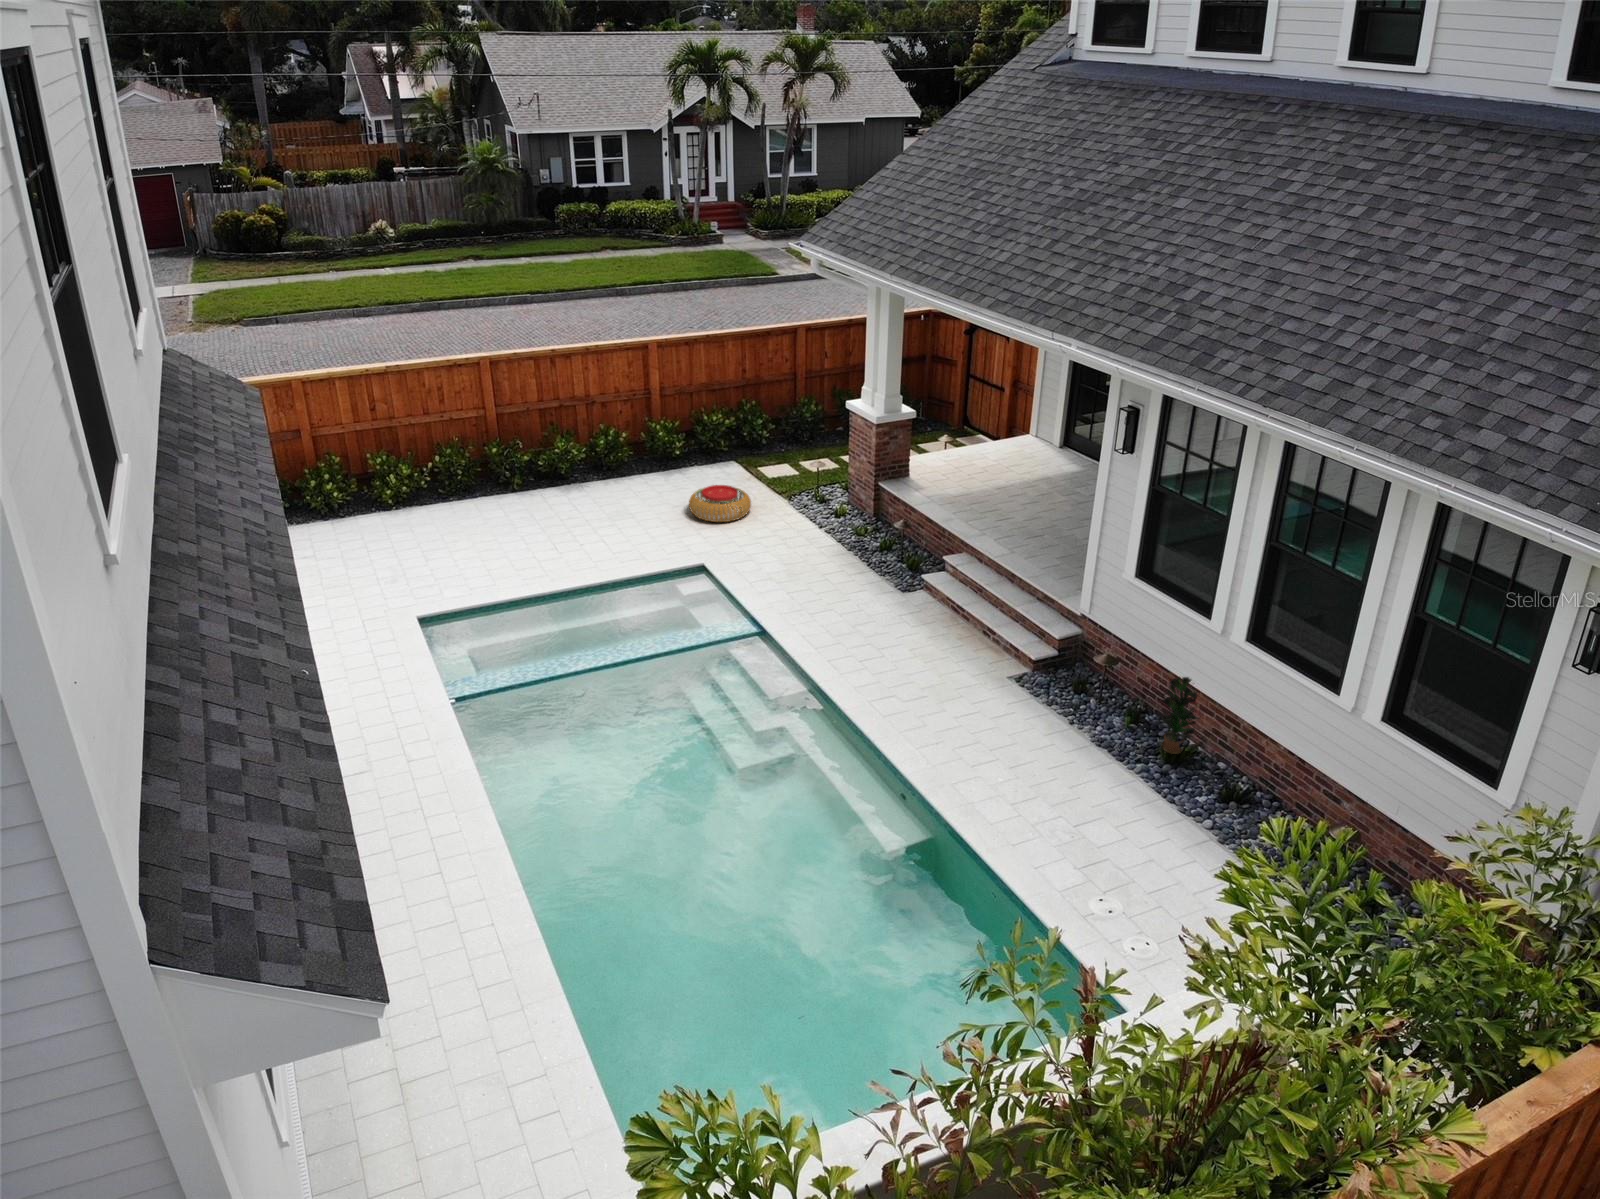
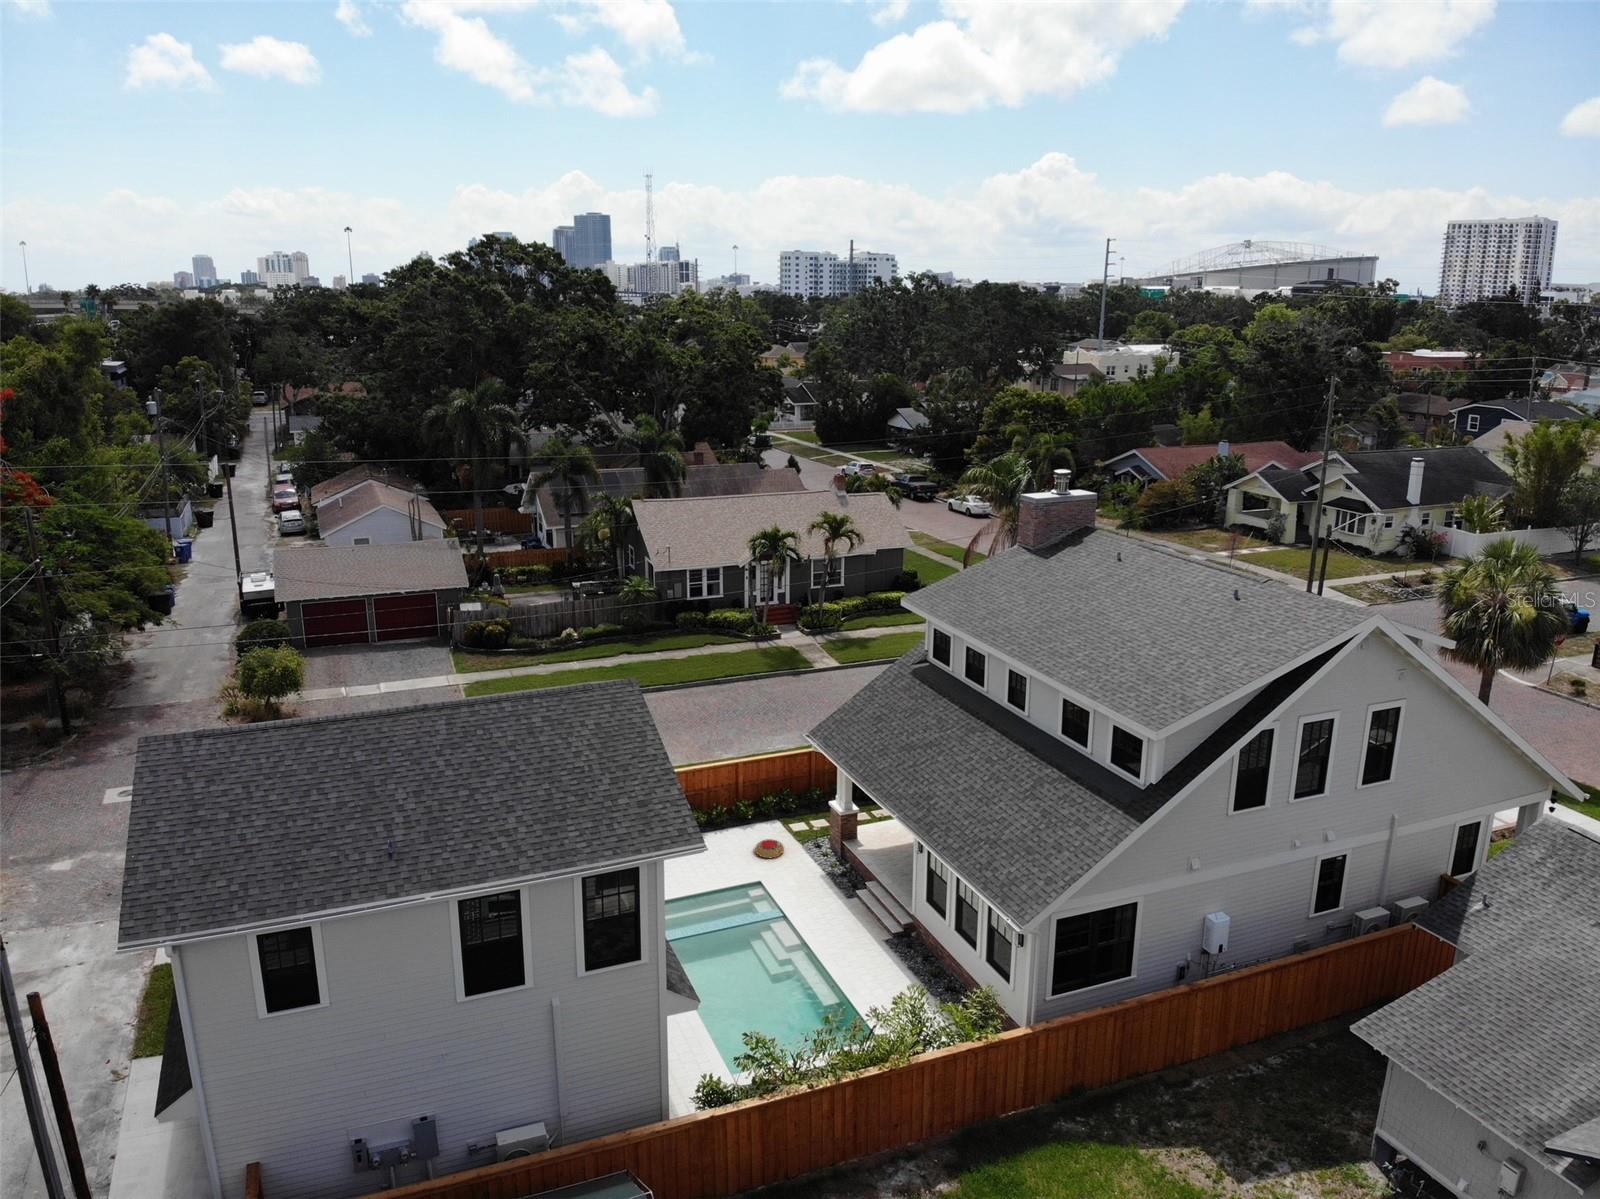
potted plant: present [1161,677,1199,754] -> none [931,941,949,972]

